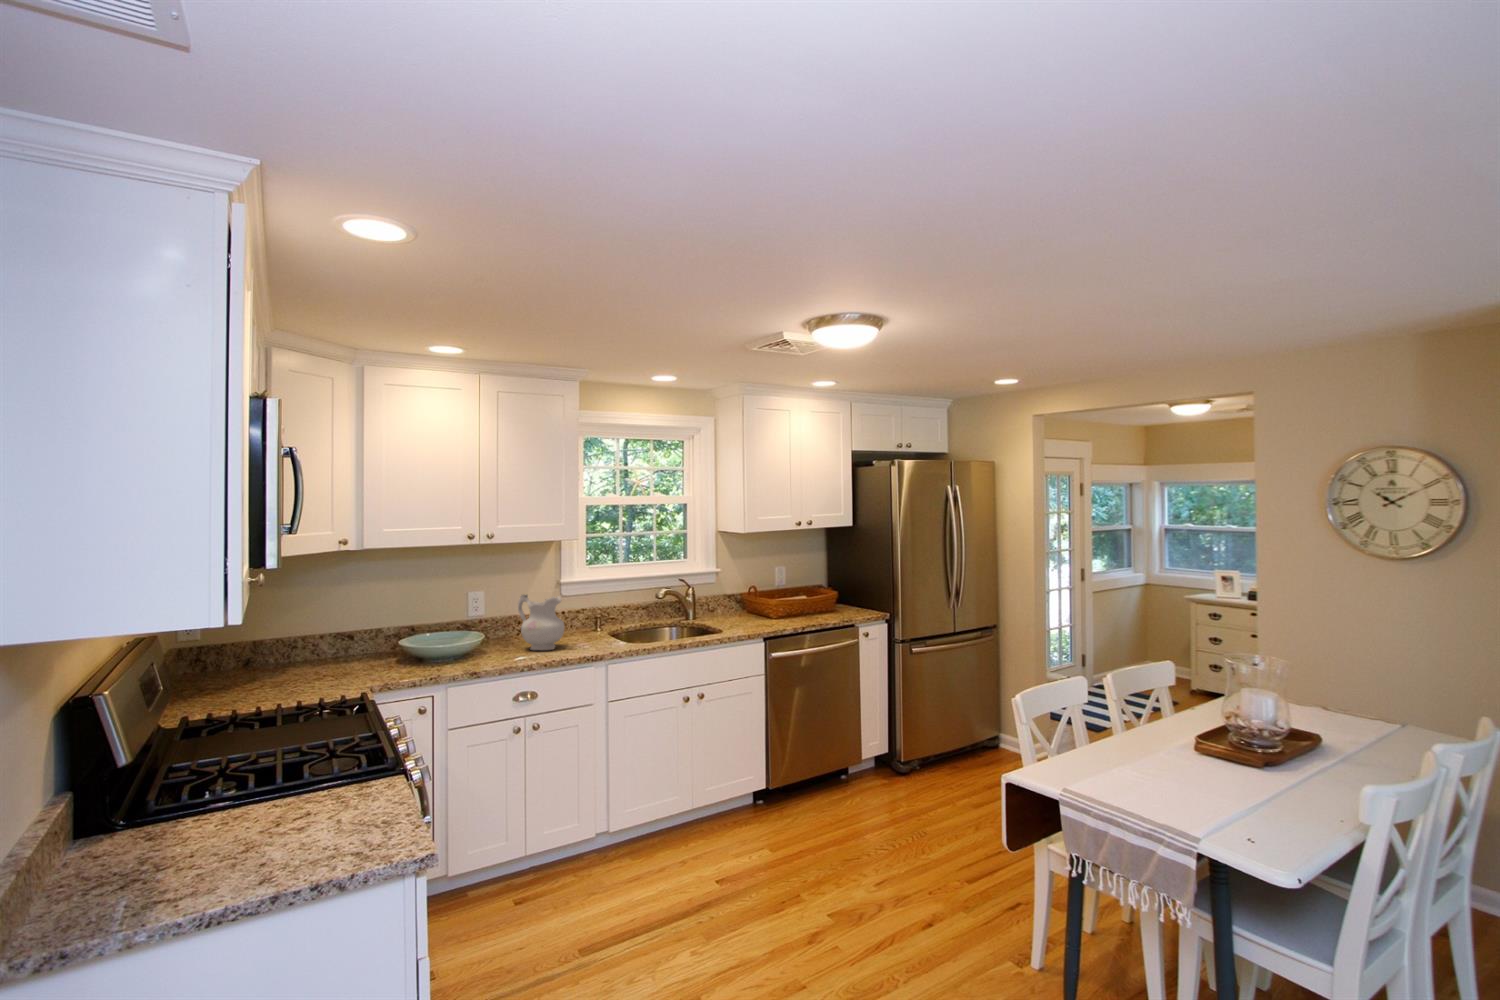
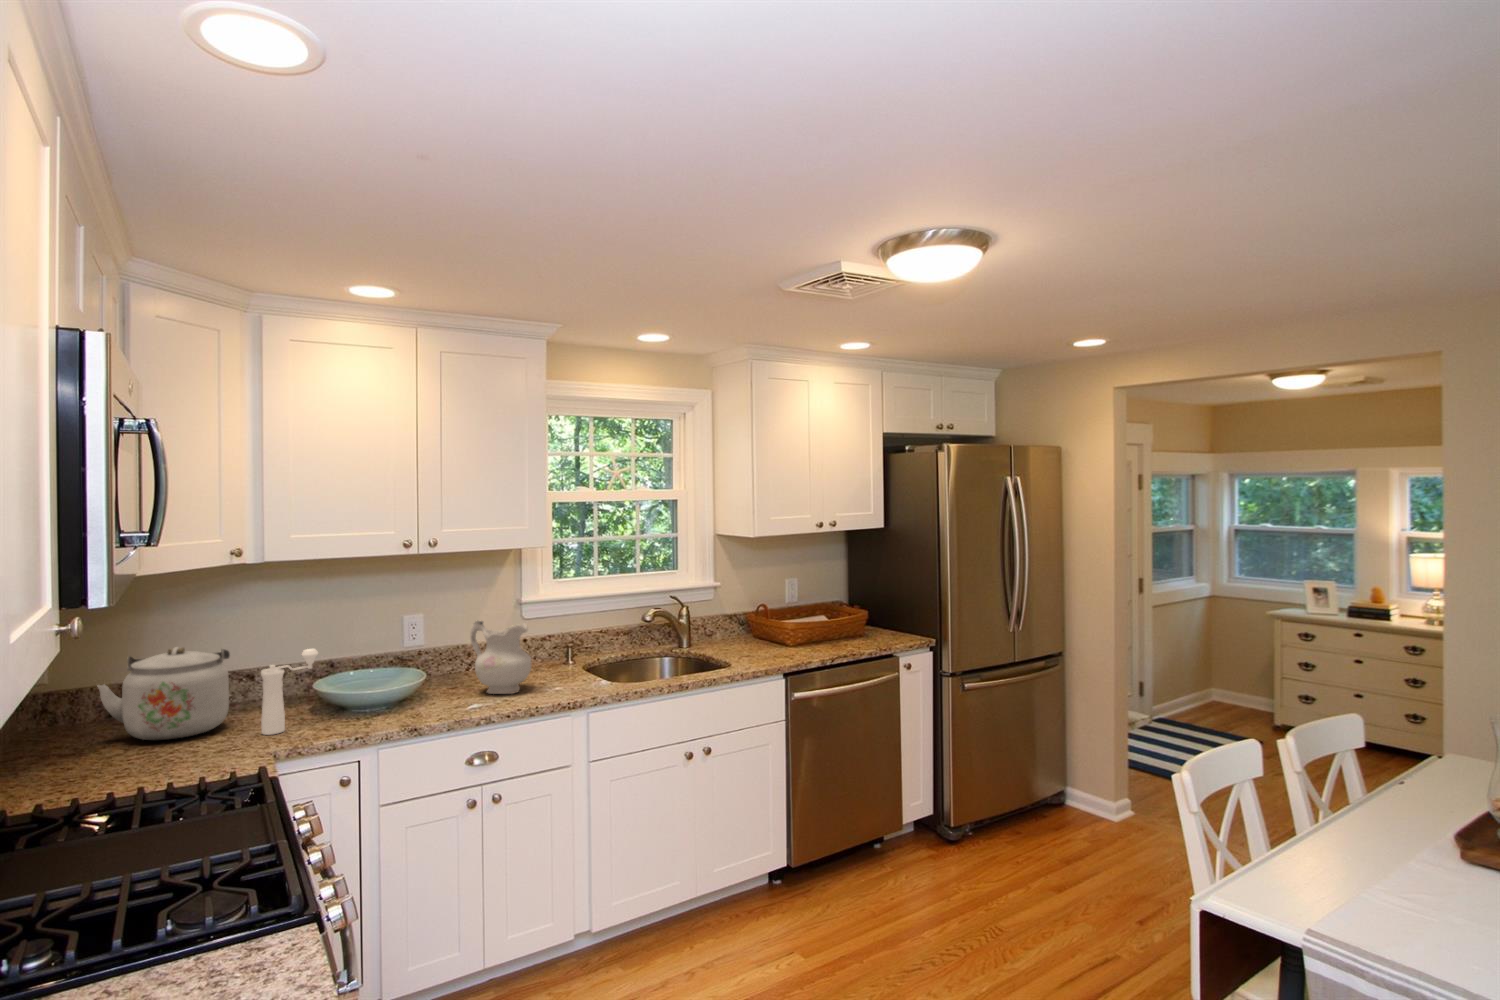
kettle: none [245,610,338,678] -> present [97,647,230,740]
pepper mill: none [362,613,404,675] -> present [261,649,318,735]

